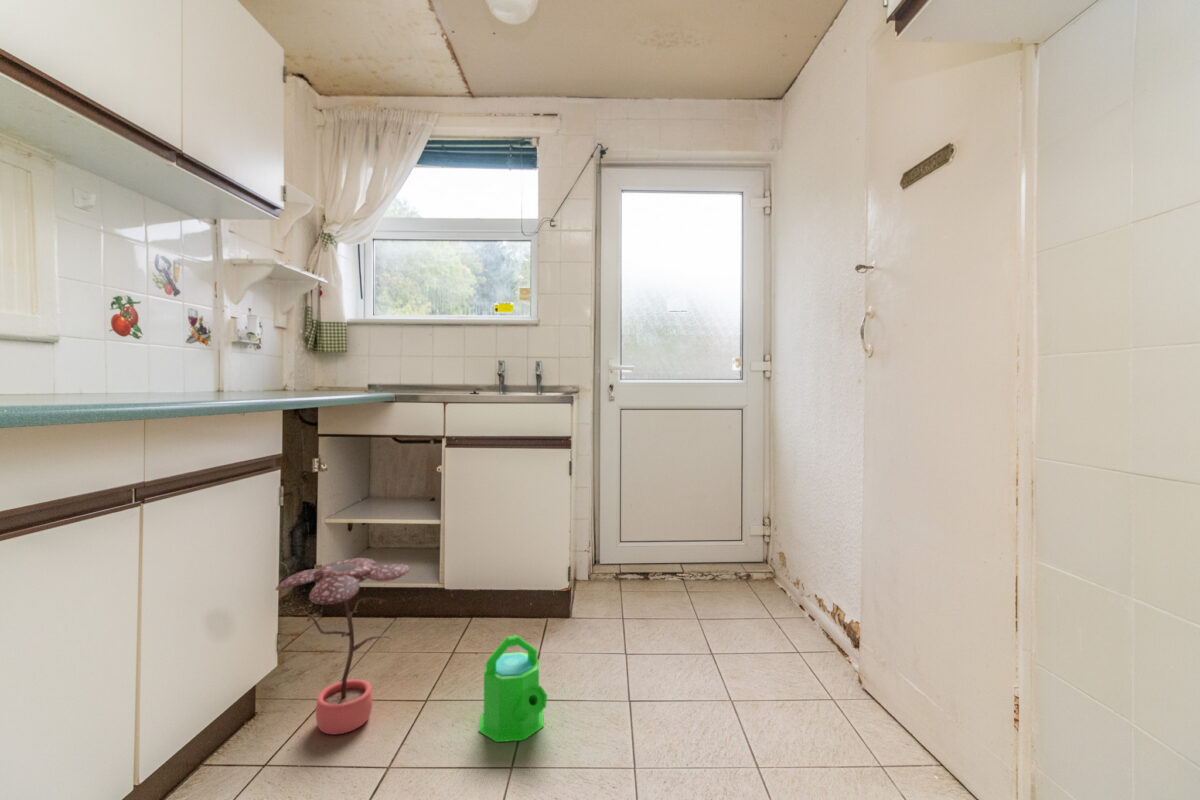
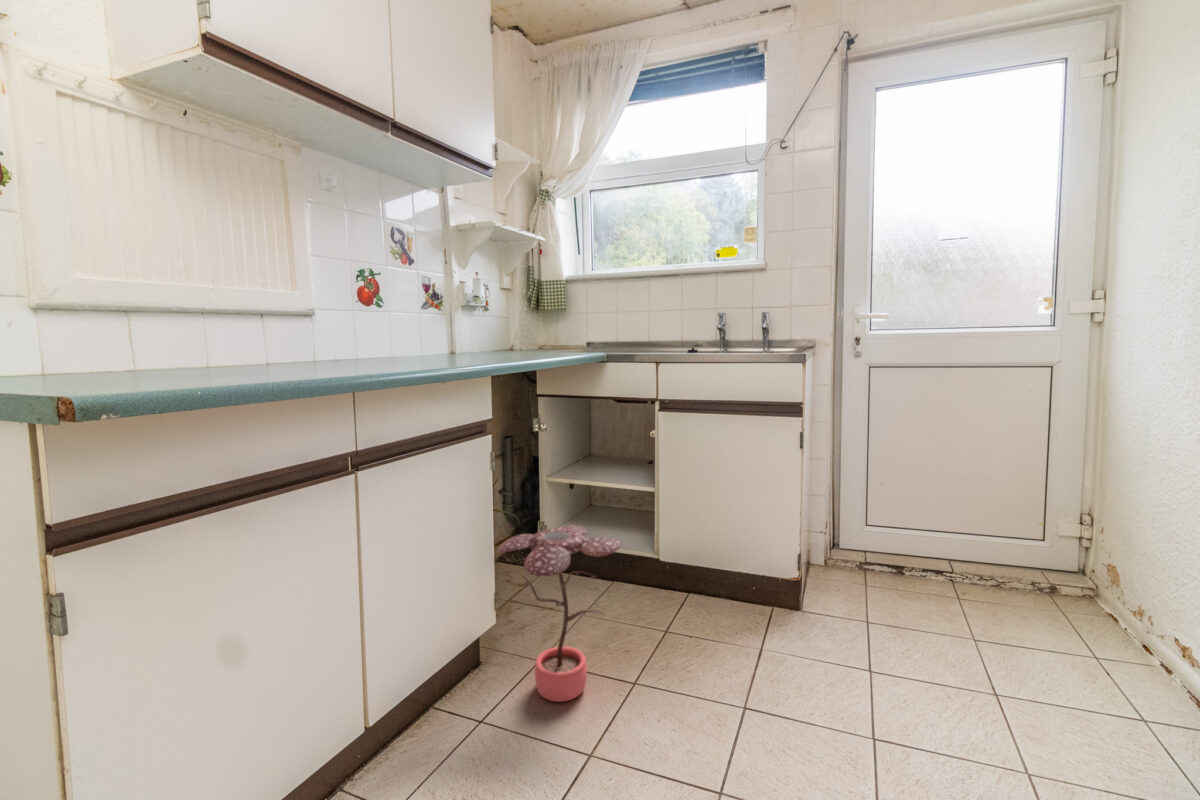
watering can: present [479,635,547,742] -> none [695,637,778,761]

